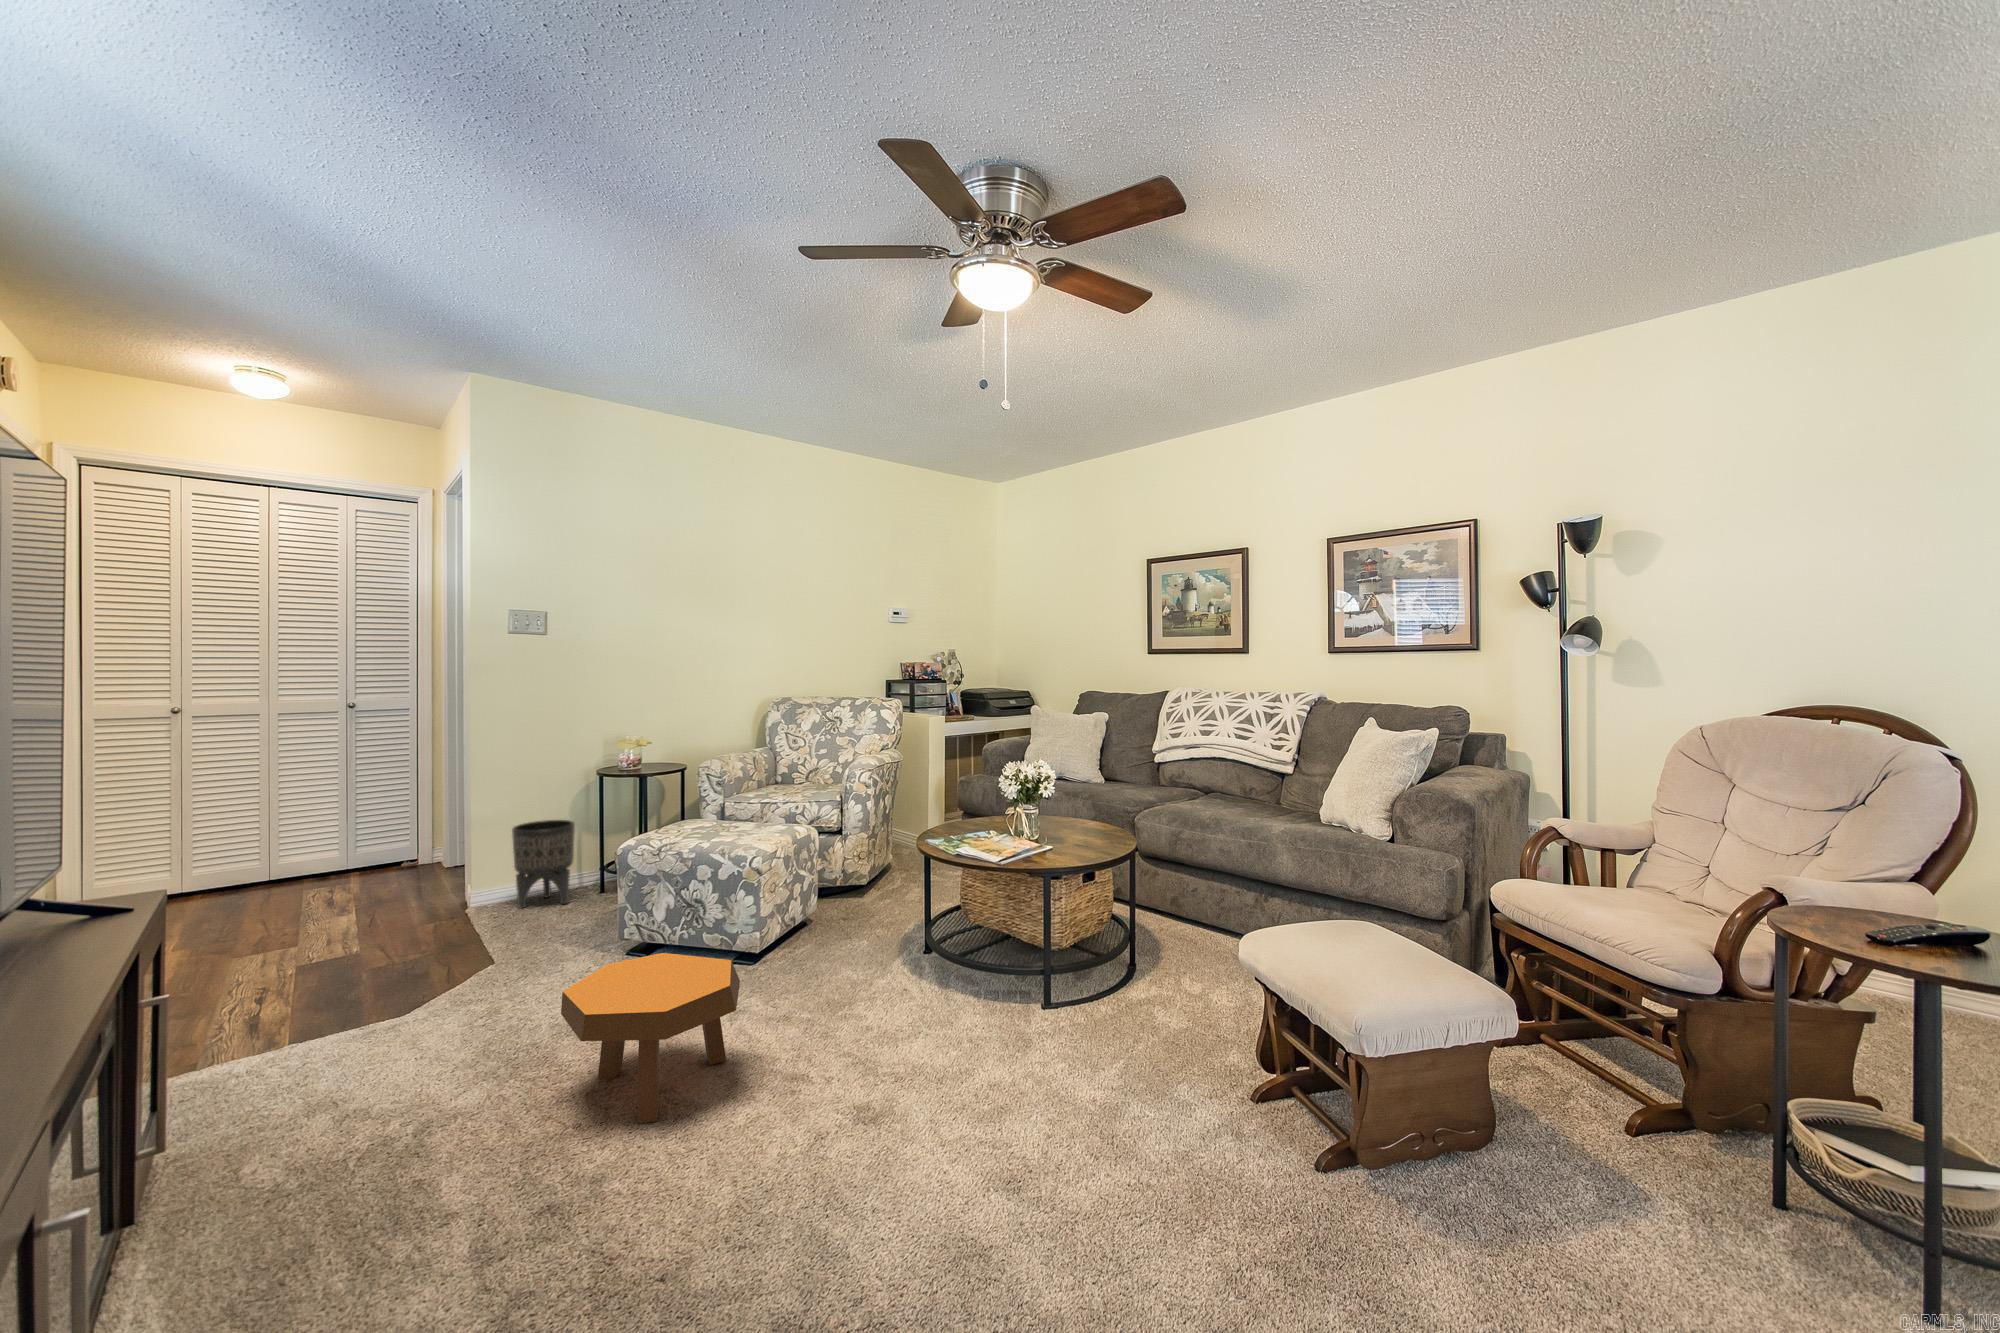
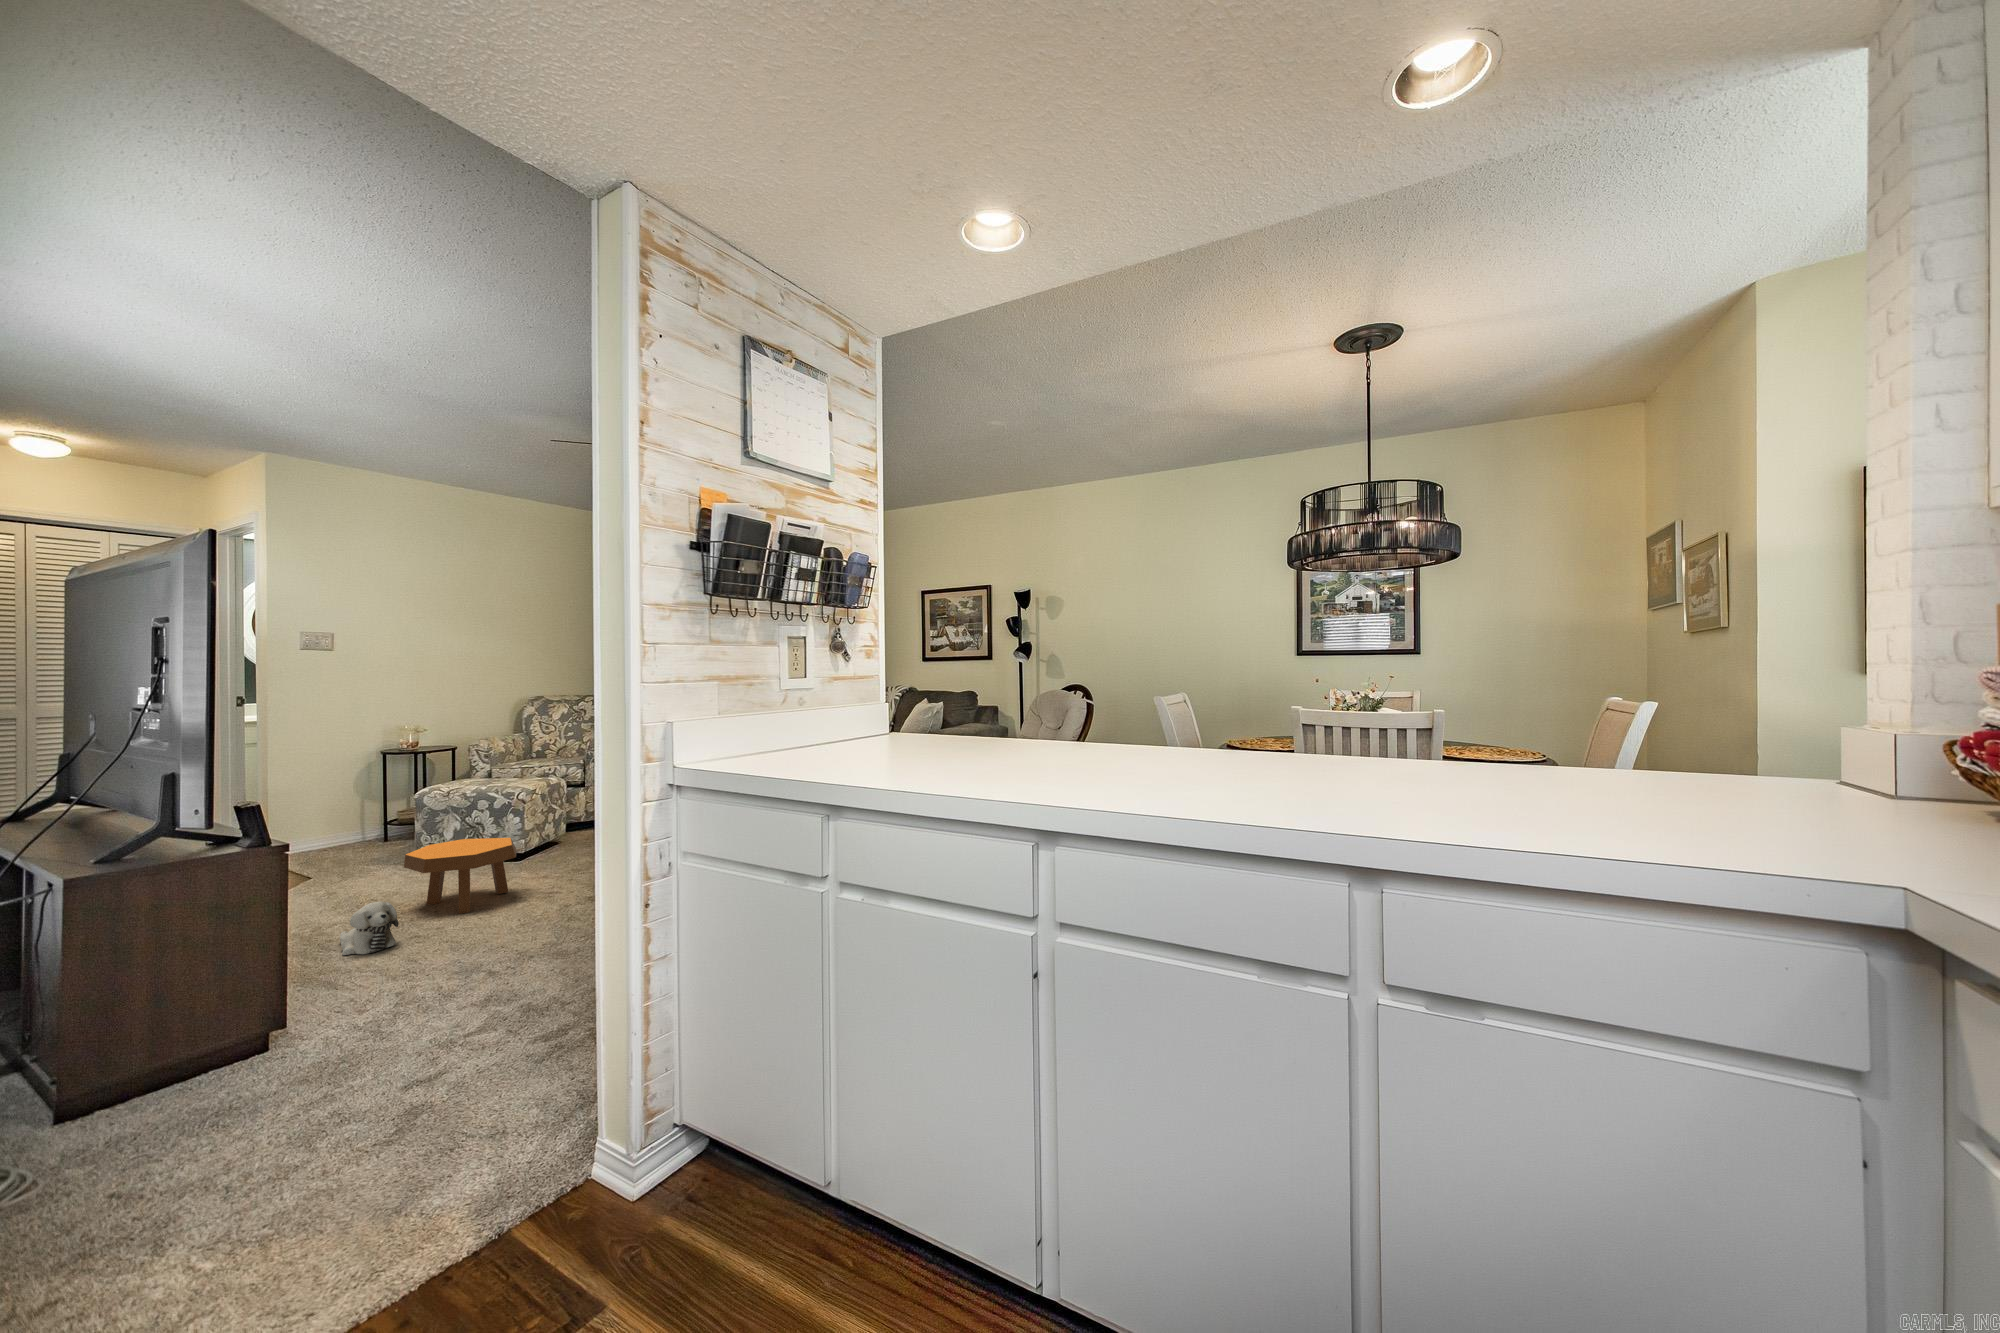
planter: present [512,820,575,909] -> none [315,788,368,851]
plush toy: none [403,1139,515,1263] -> present [340,901,399,955]

